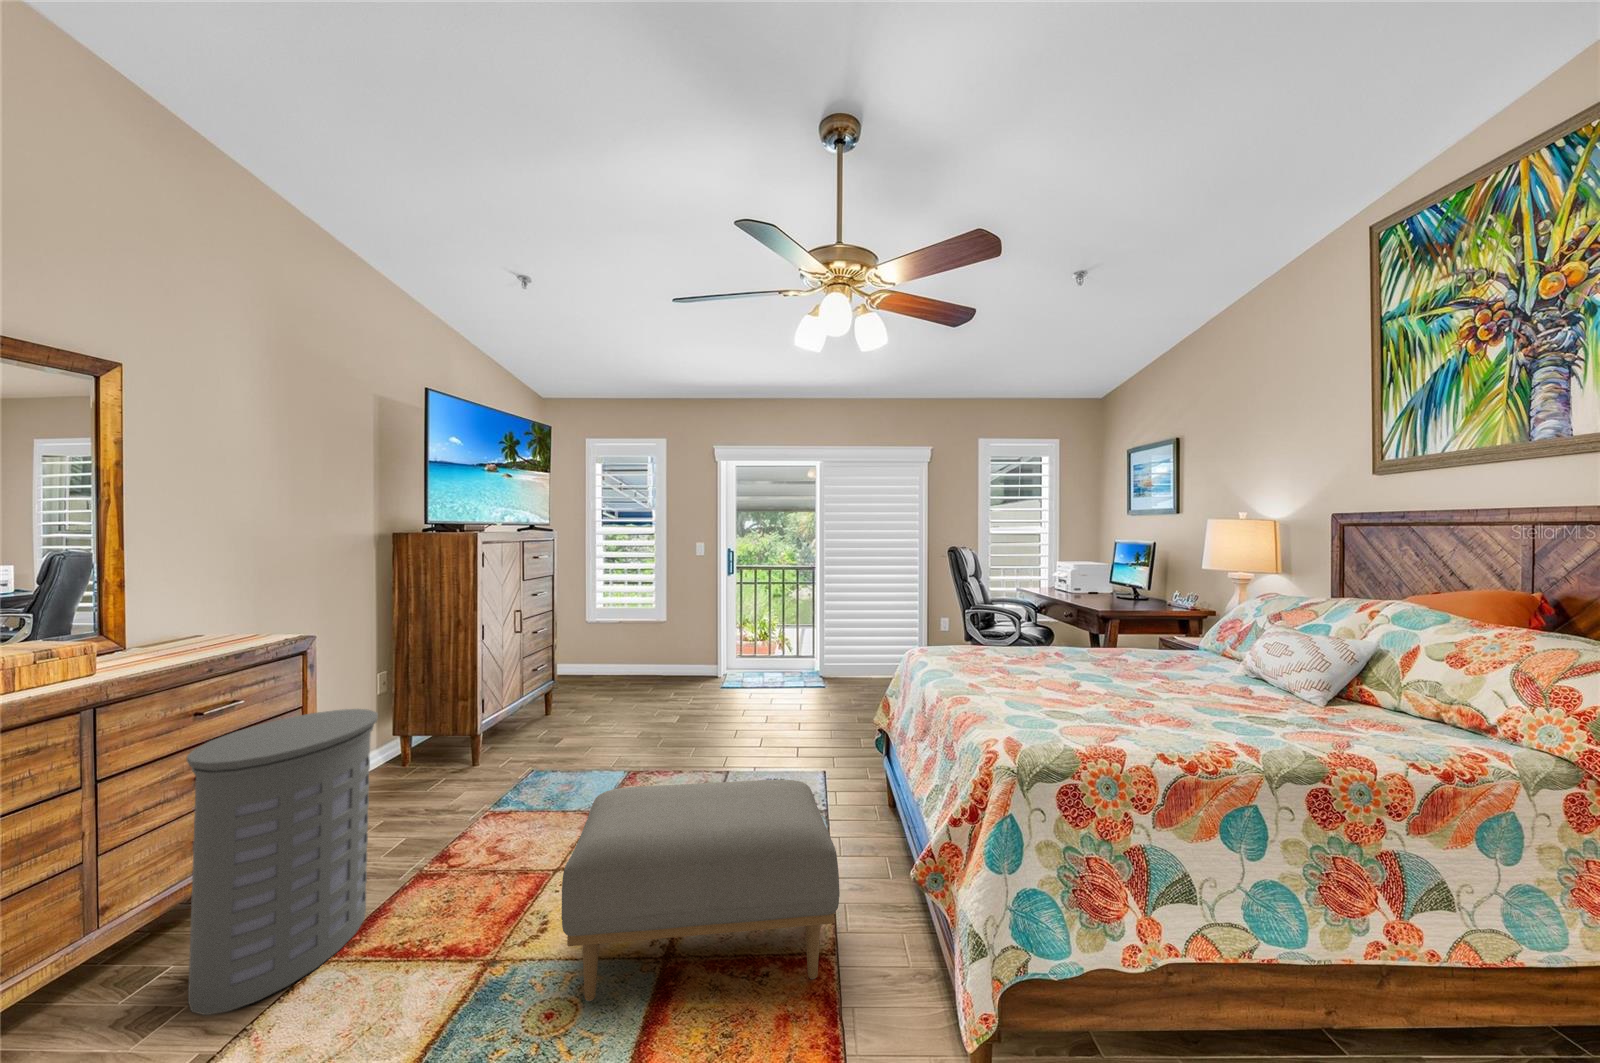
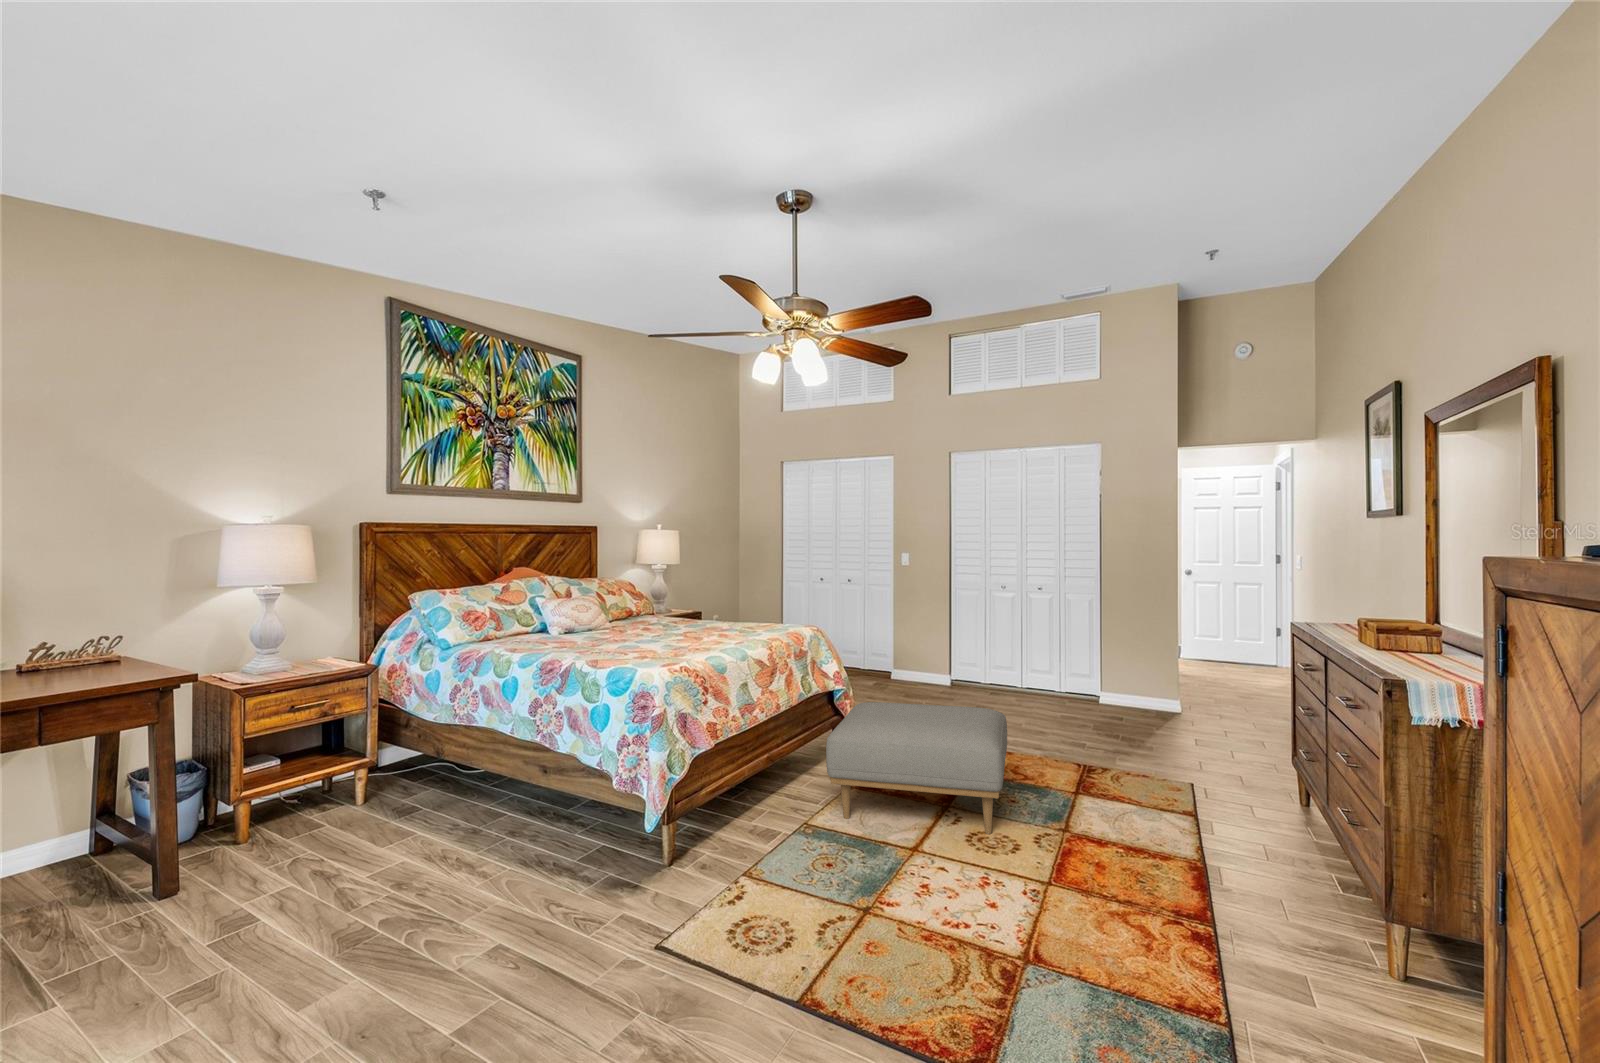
laundry hamper: present [187,709,378,1015] -> none [1188,669,1300,893]

